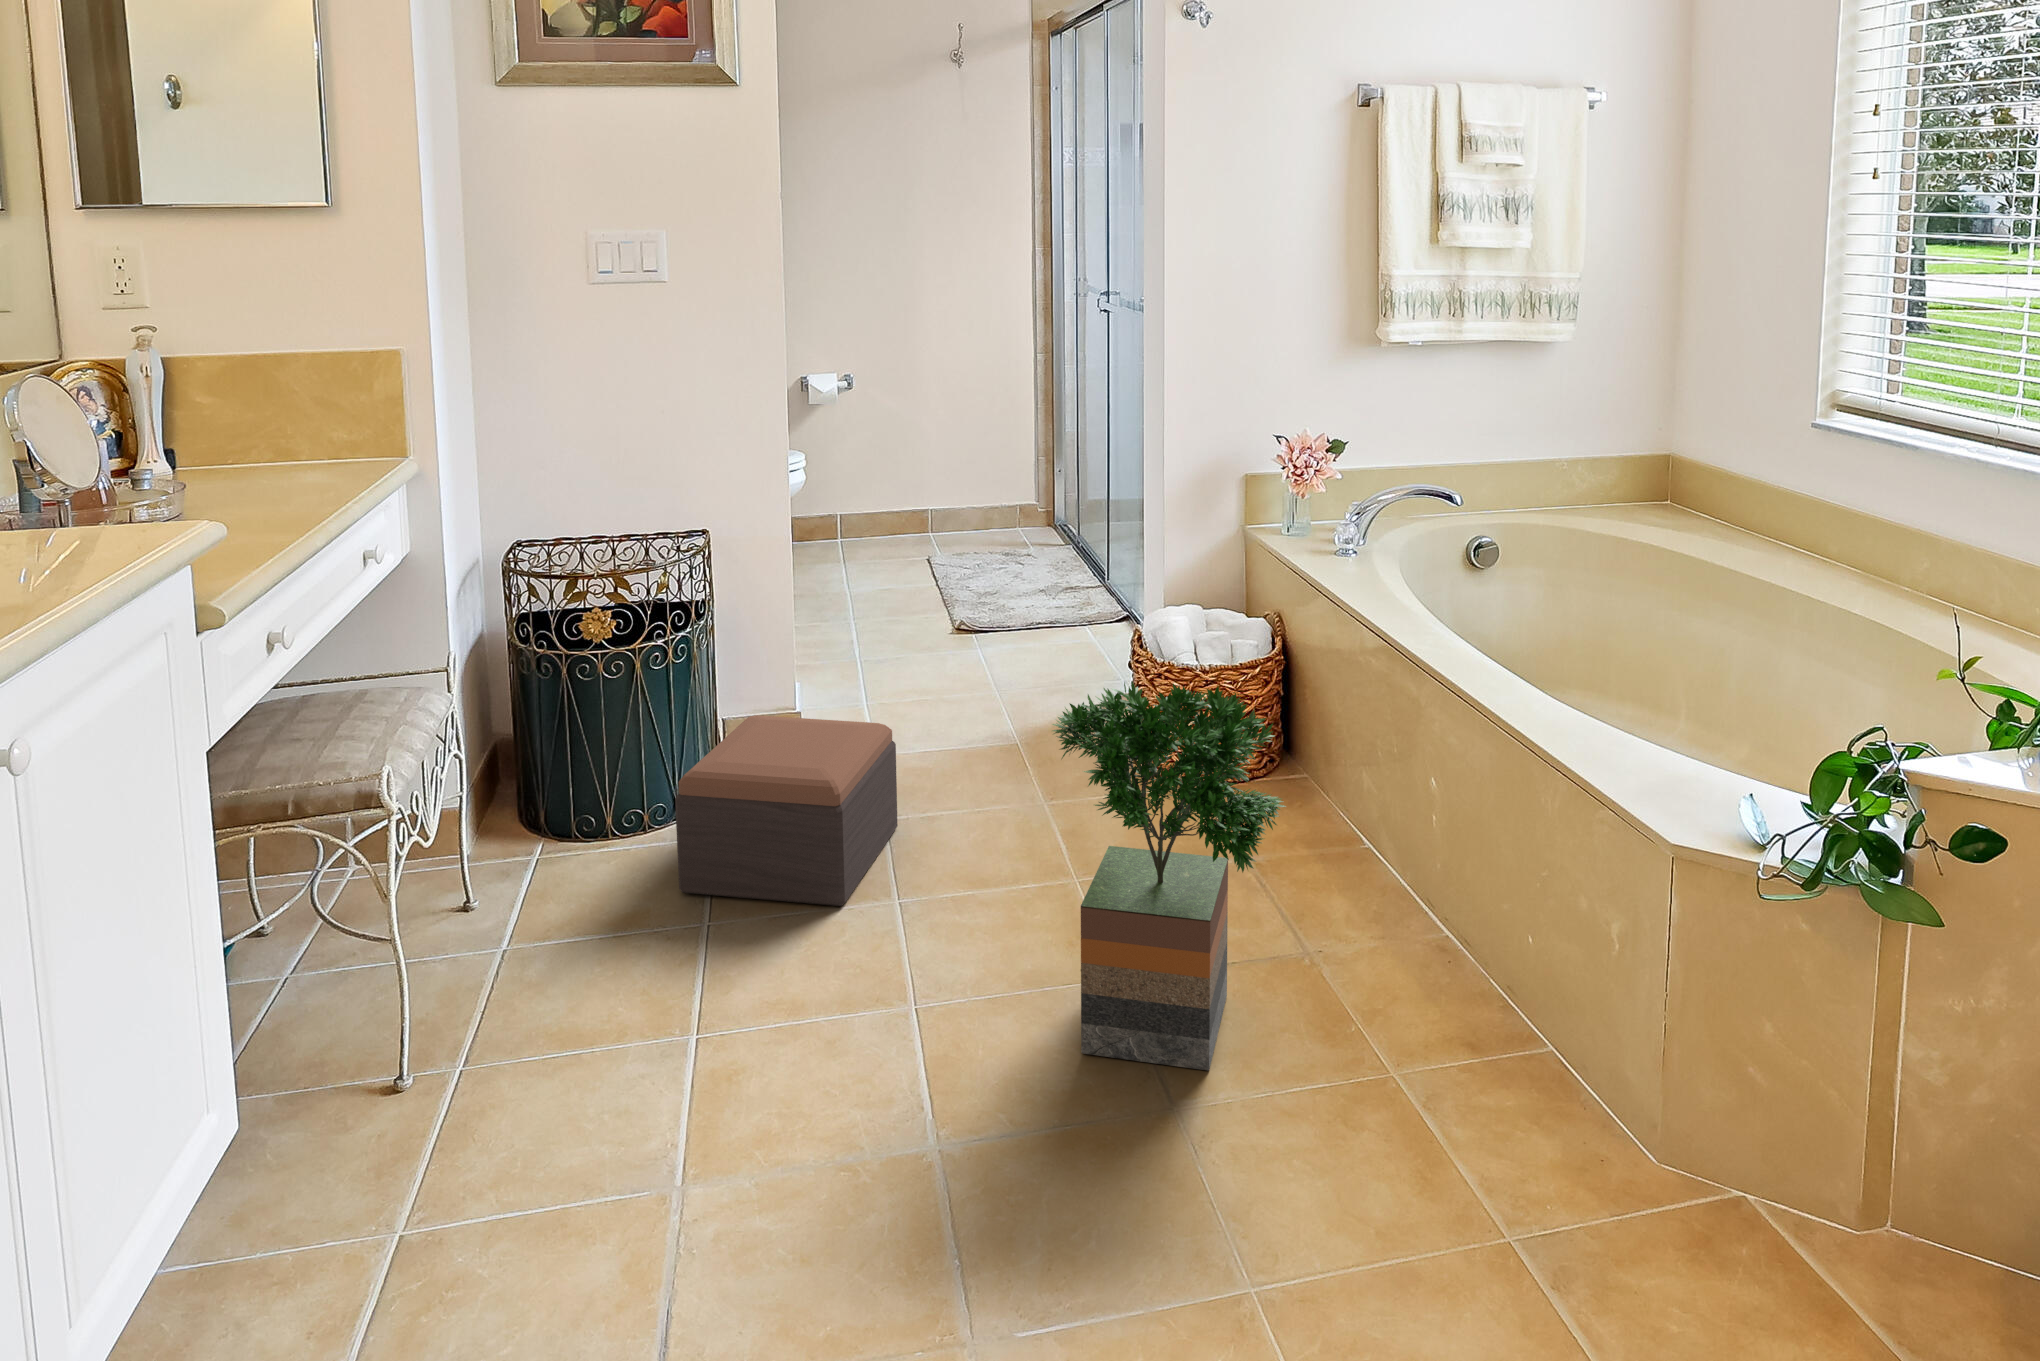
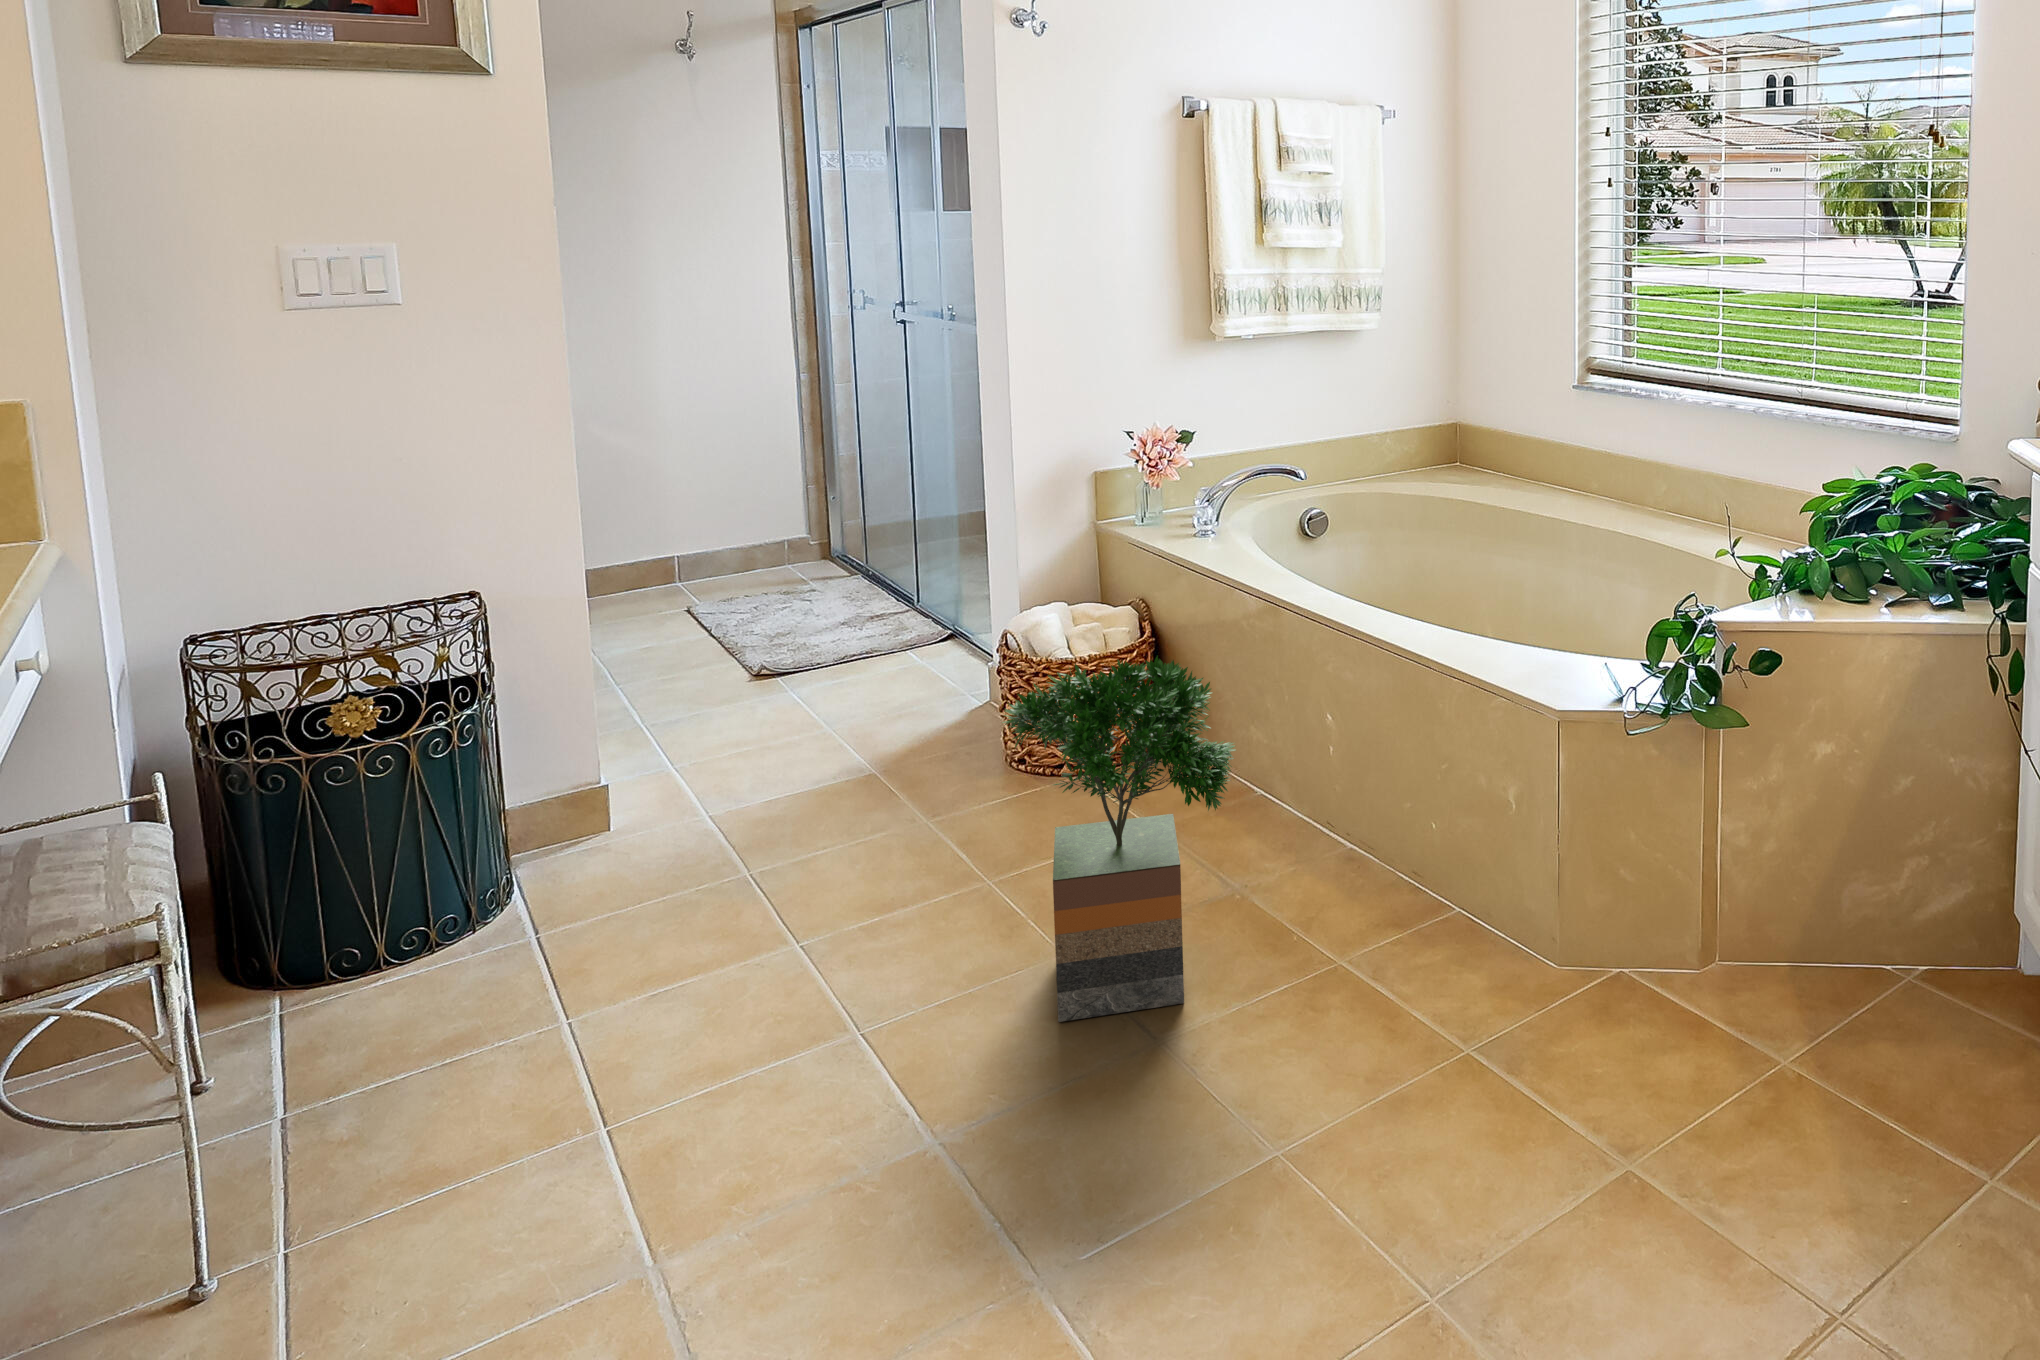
footstool: present [675,715,898,906] -> none [509,771,766,998]

